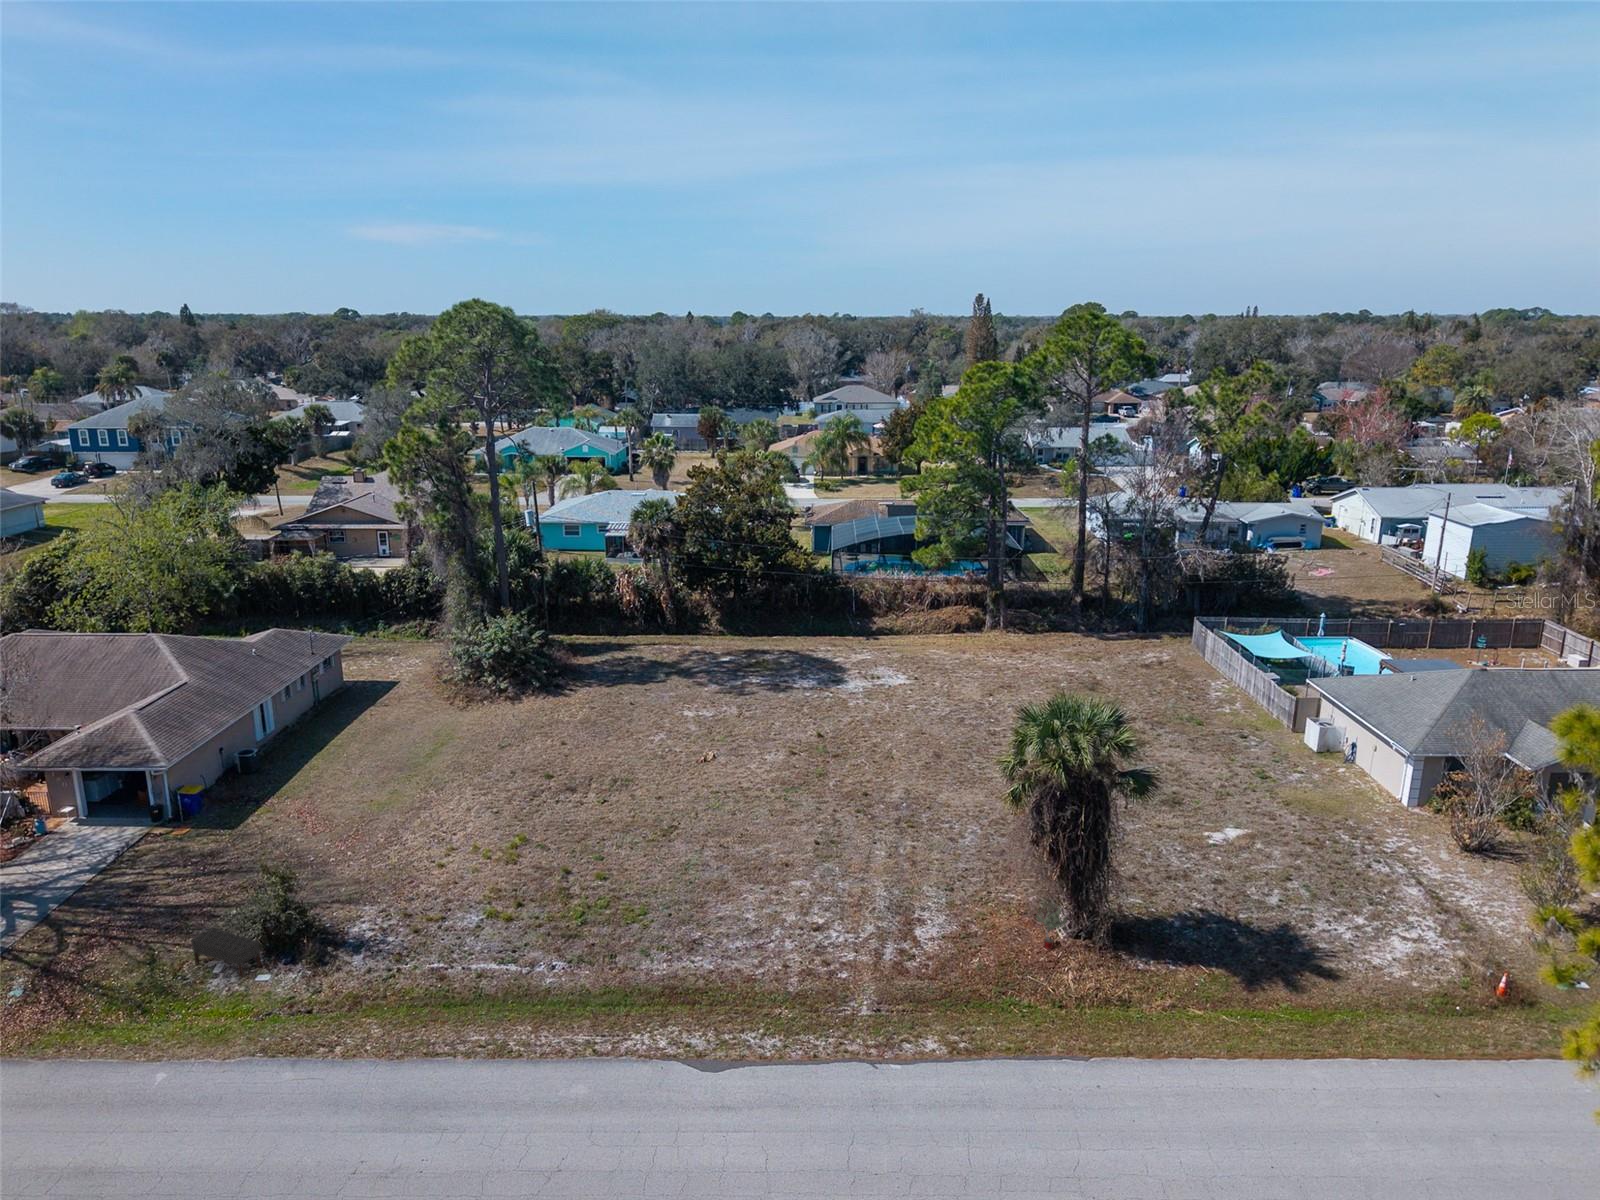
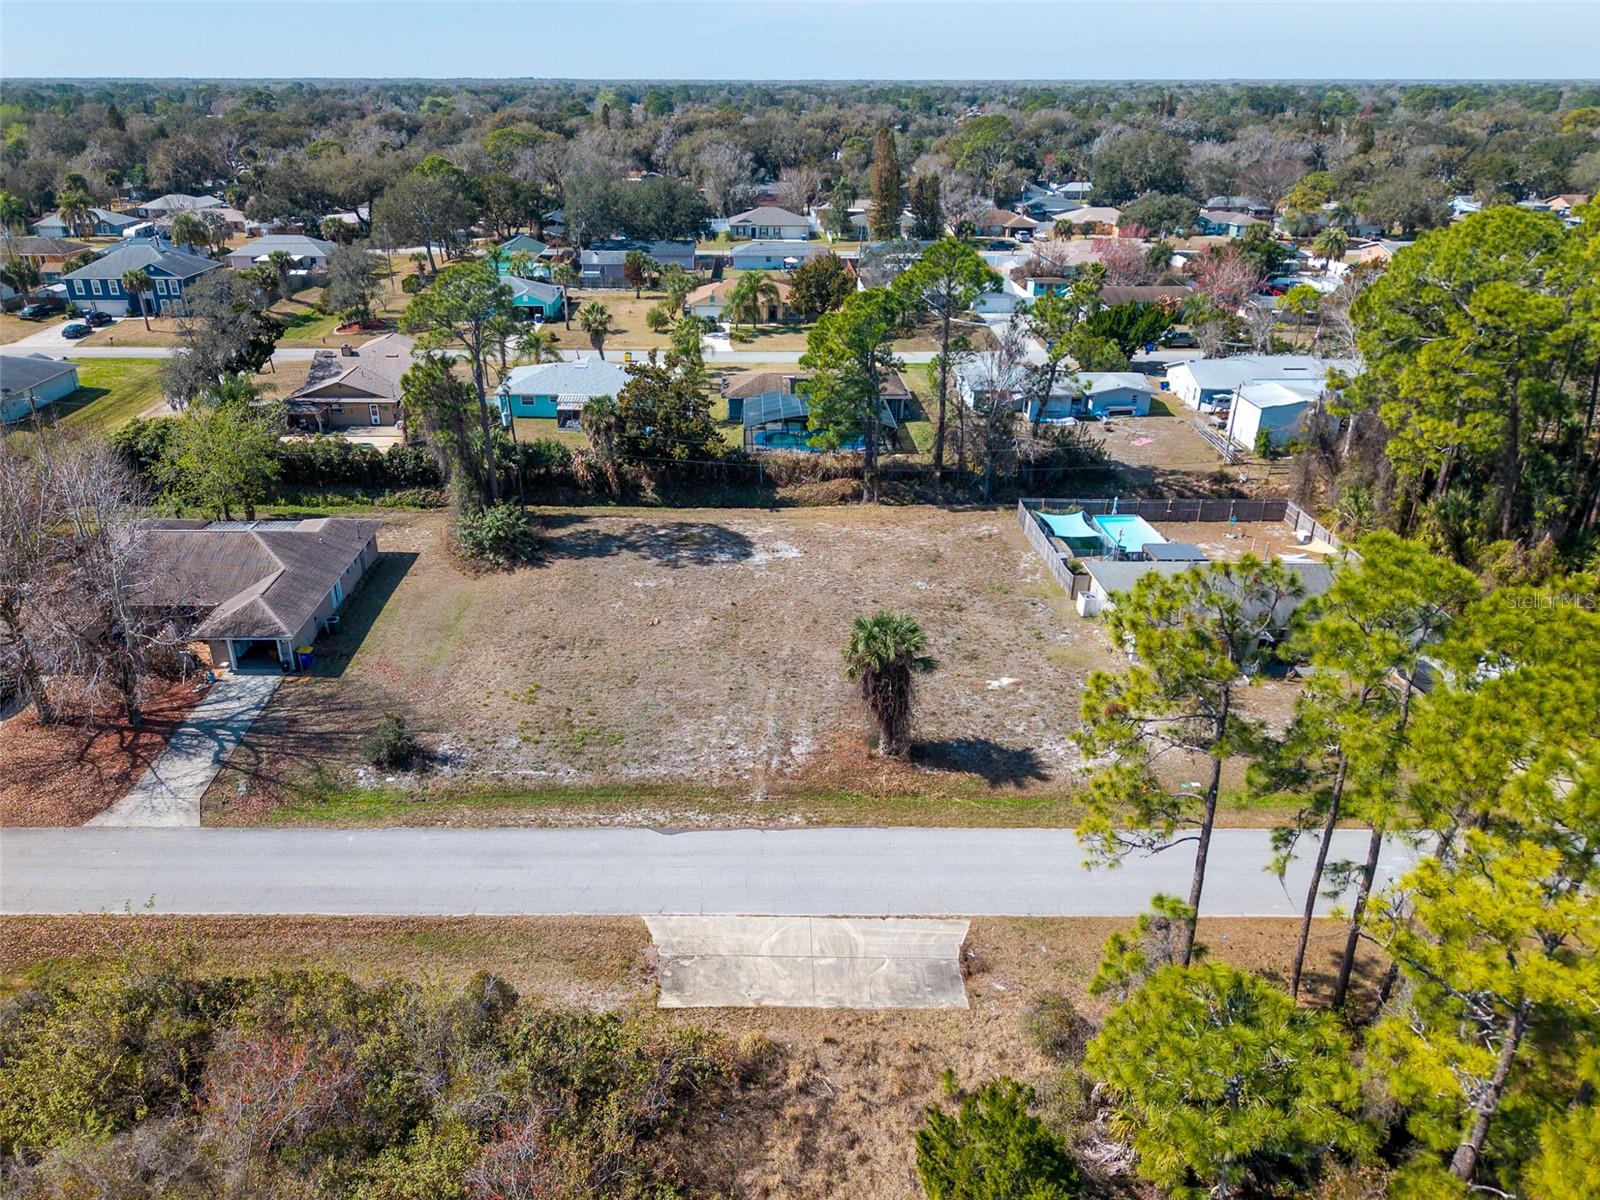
bench: present [191,928,261,978] -> none [344,752,390,782]

